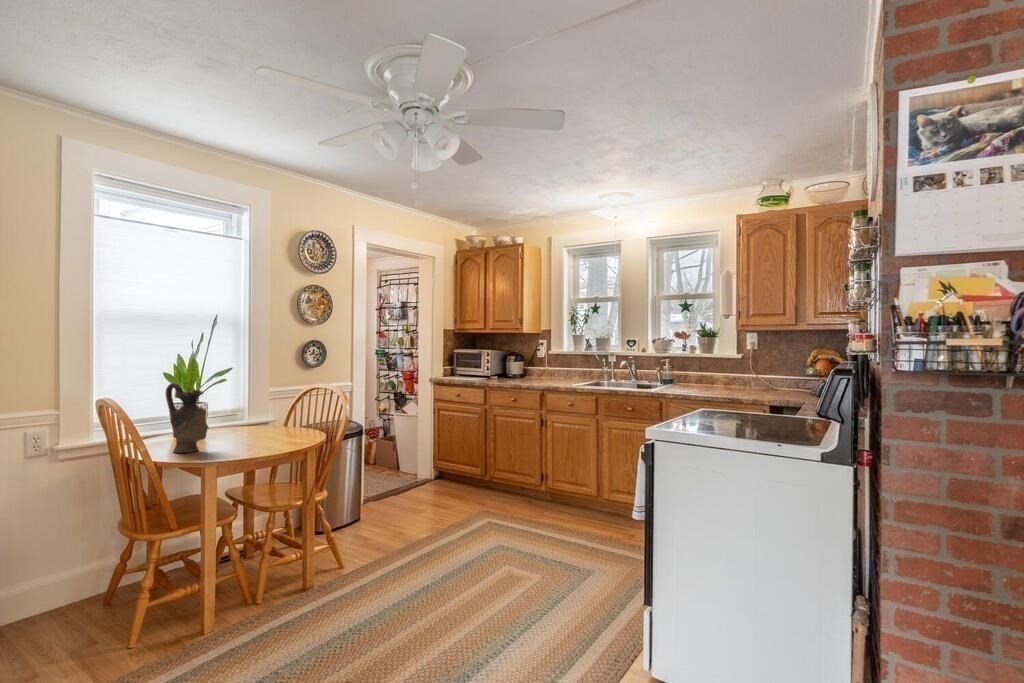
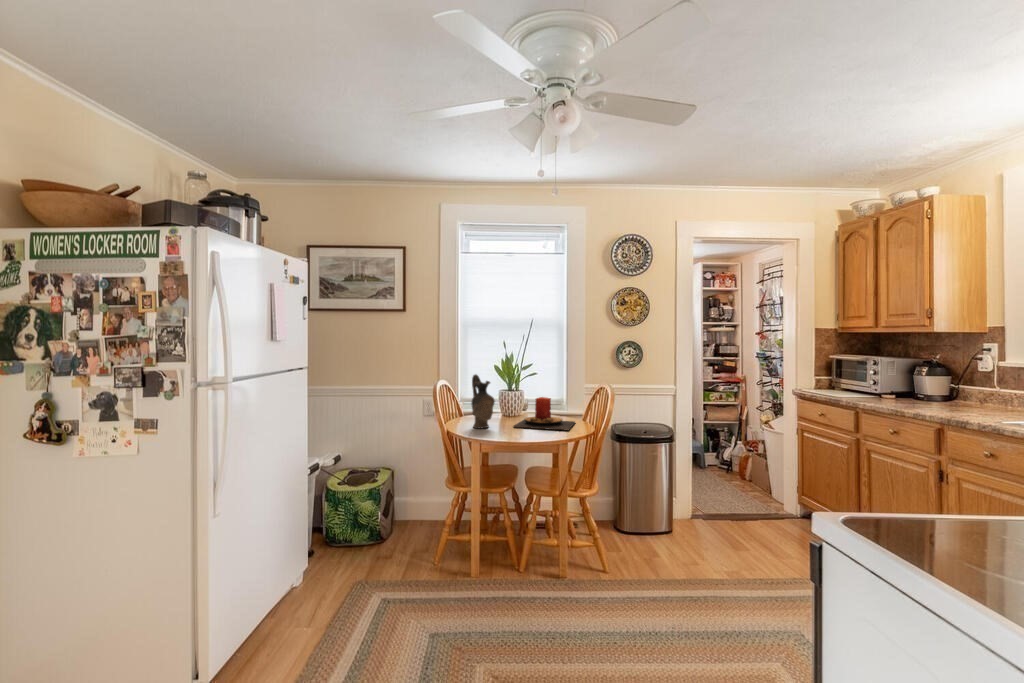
candle: none [222,404,302,444] -> present [514,397,575,431]

